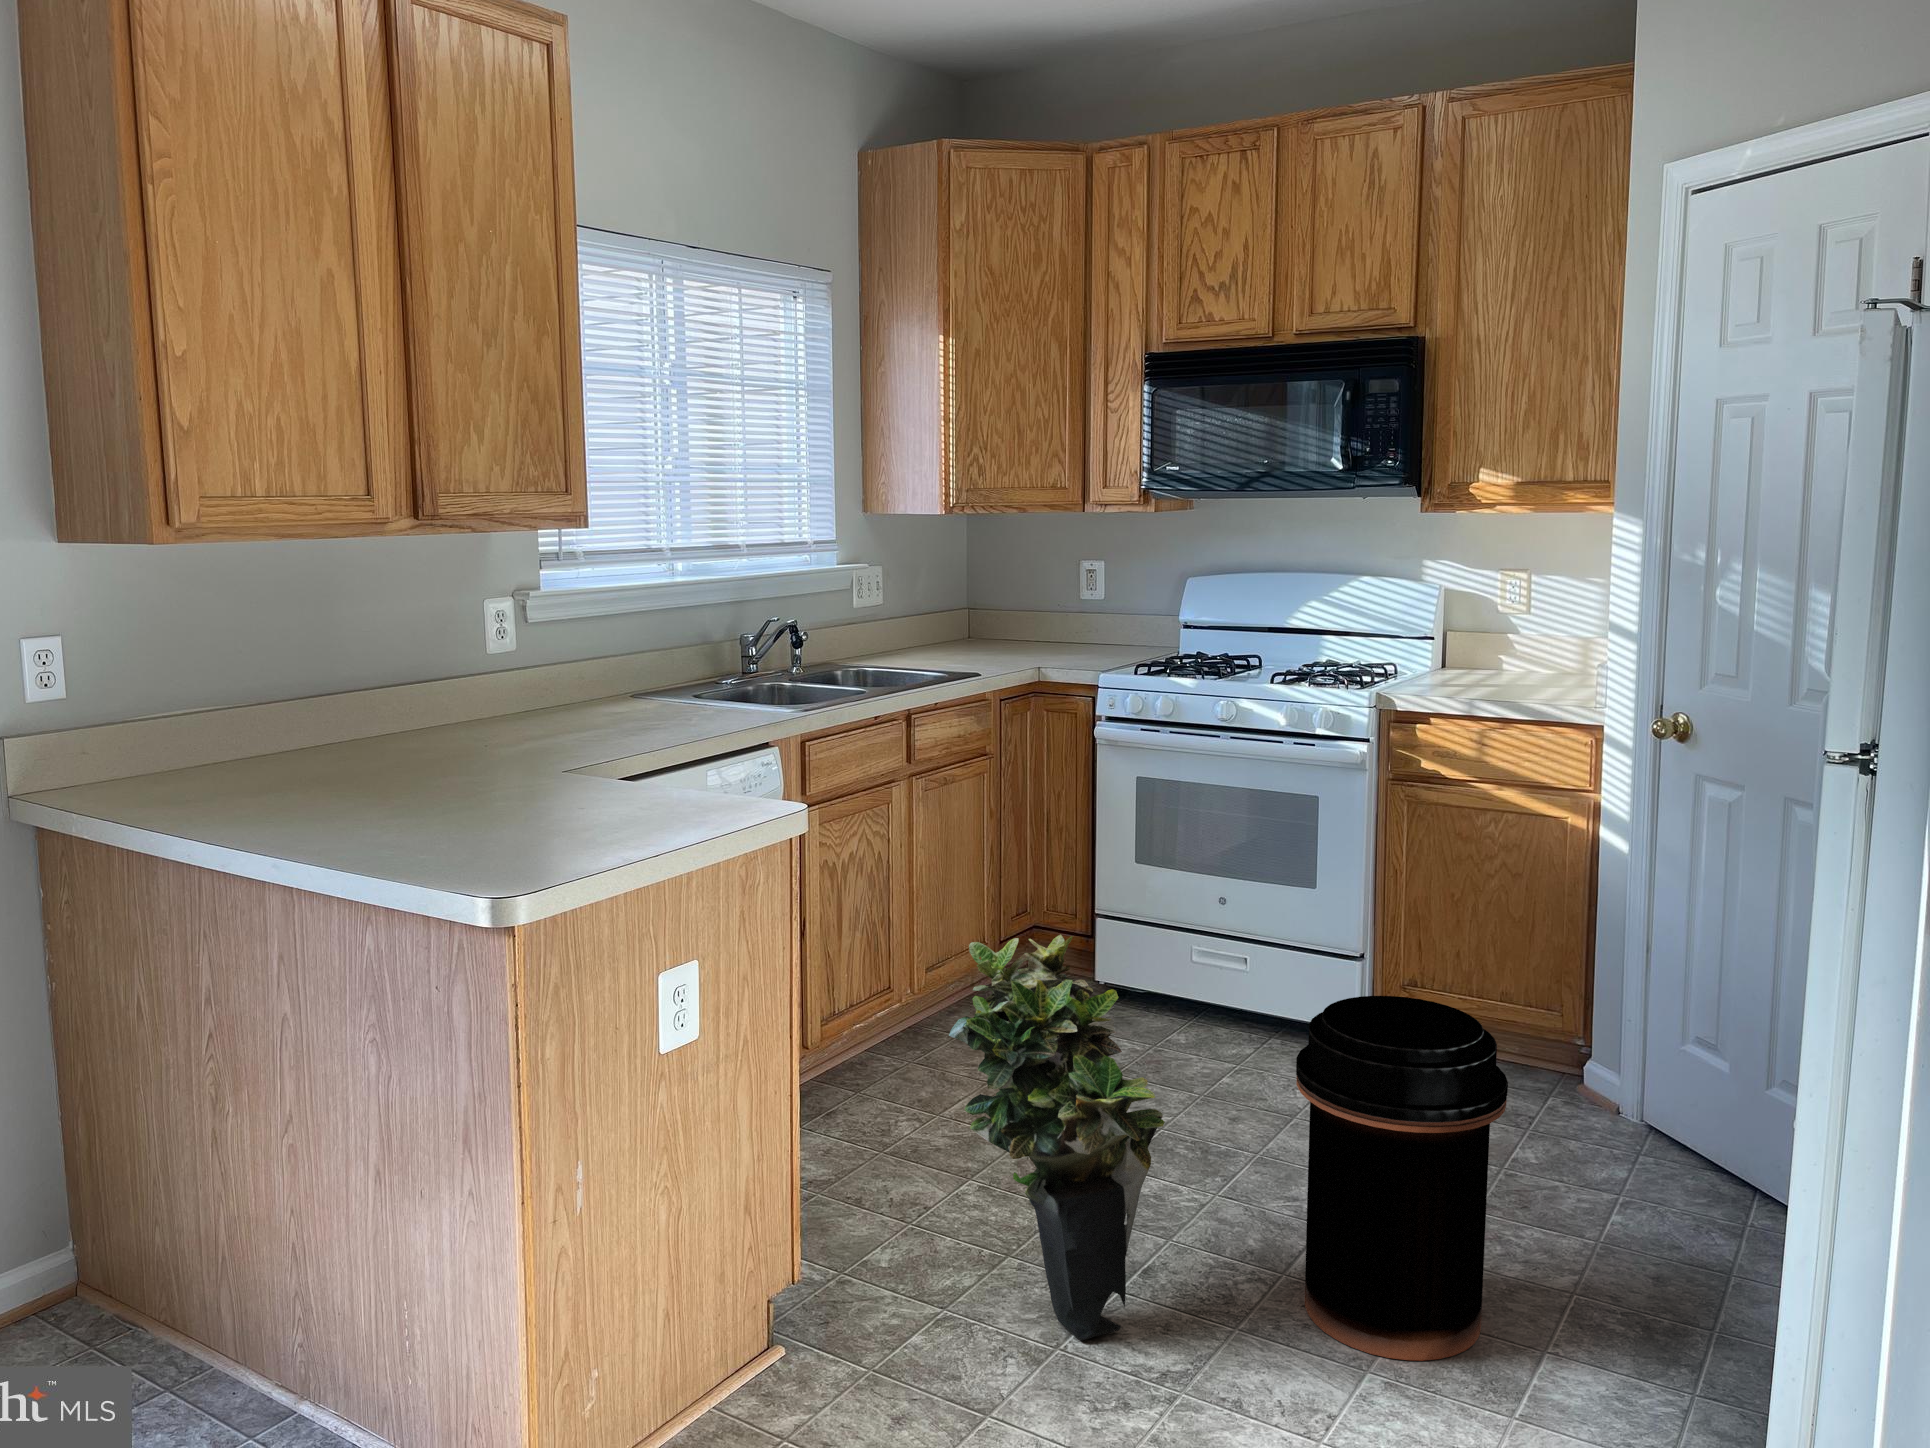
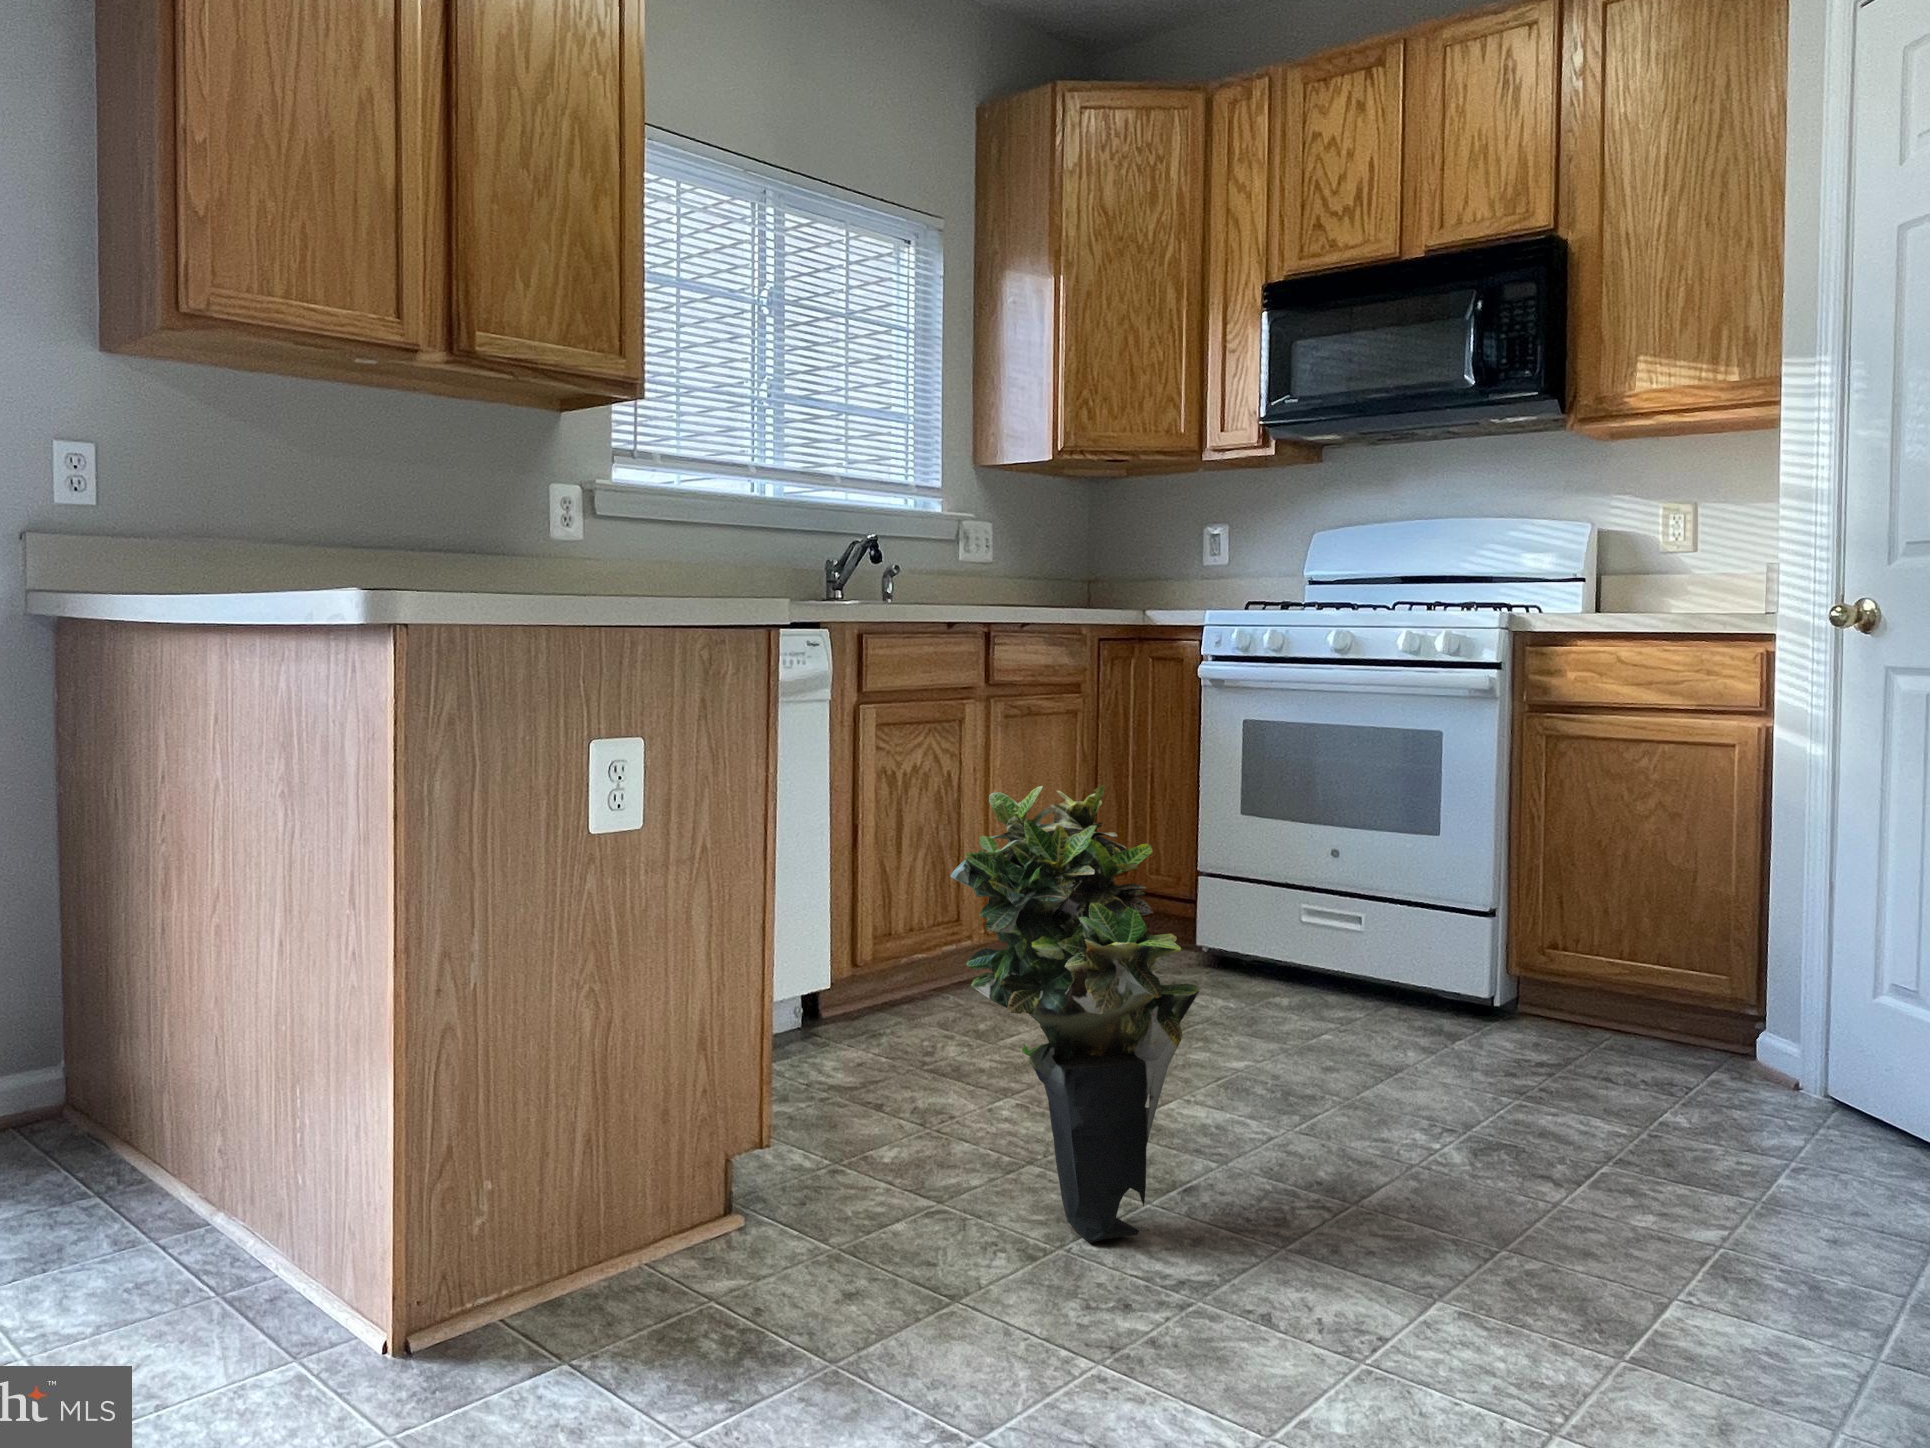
trash can: present [1296,996,1508,1360] -> none [1360,865,1623,1296]

